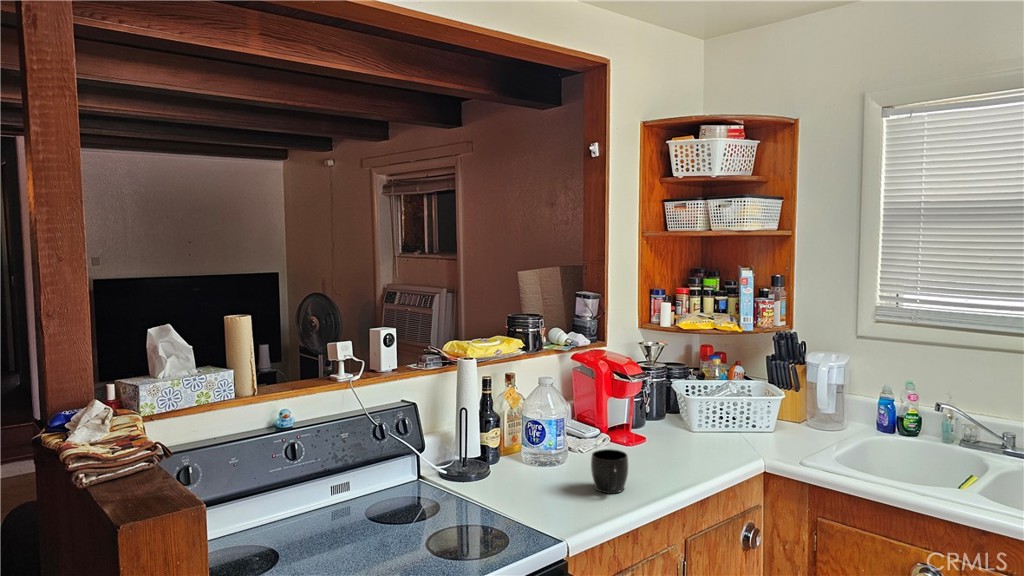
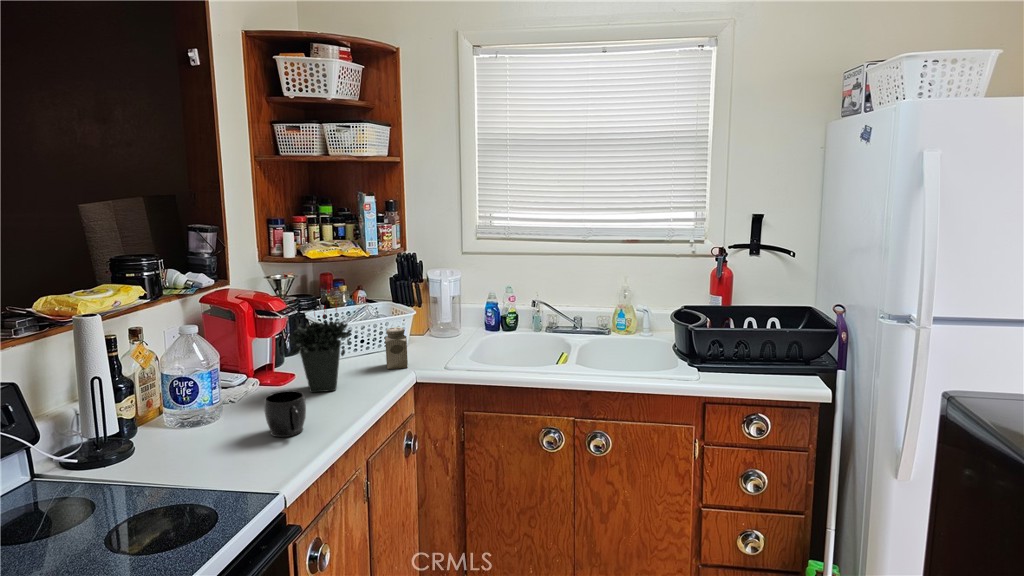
potted plant: none [633,338,696,461] -> present [284,274,351,392]
salt shaker: none [738,408,764,453] -> present [385,327,408,369]

